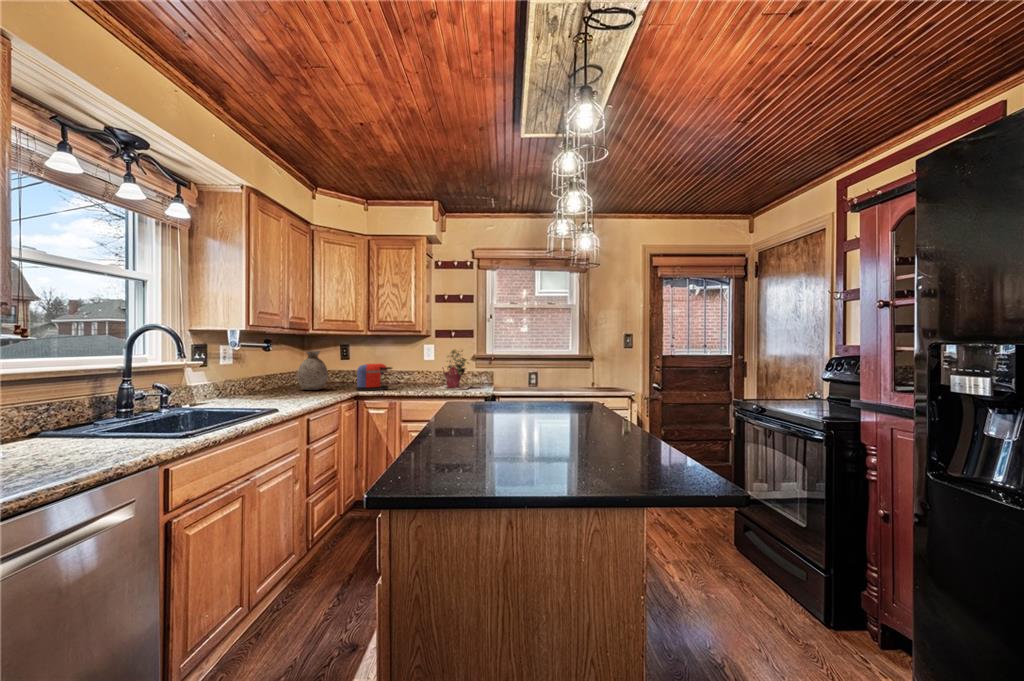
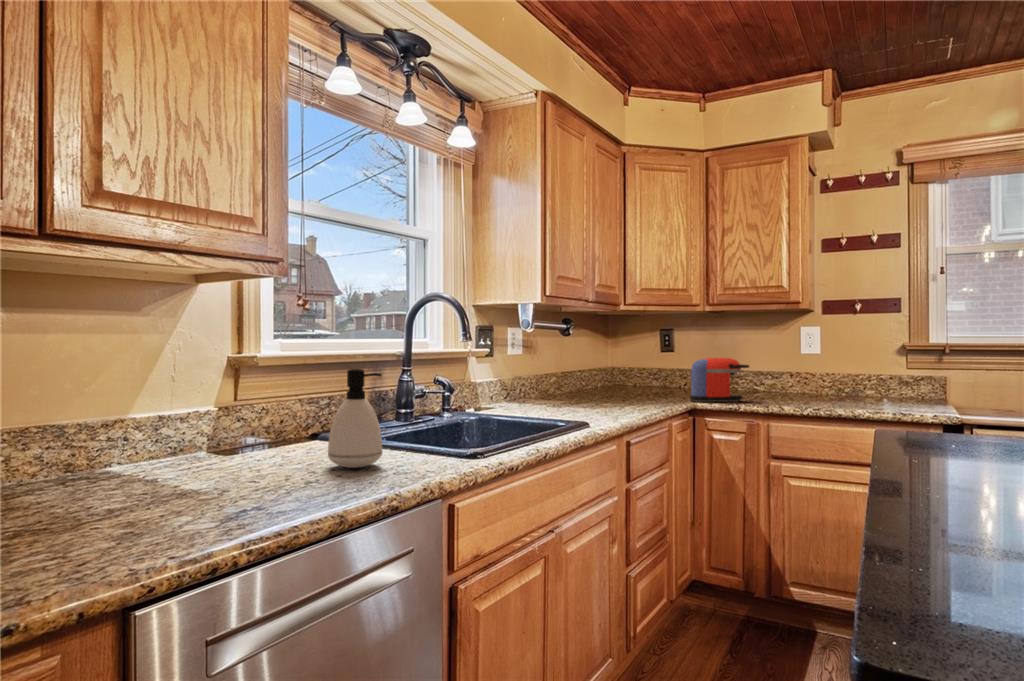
potted plant: present [438,349,471,389] -> none [833,330,910,410]
vase: present [297,351,328,390] -> none [602,337,645,396]
soap dispenser: none [54,385,107,454] -> present [328,369,382,468]

